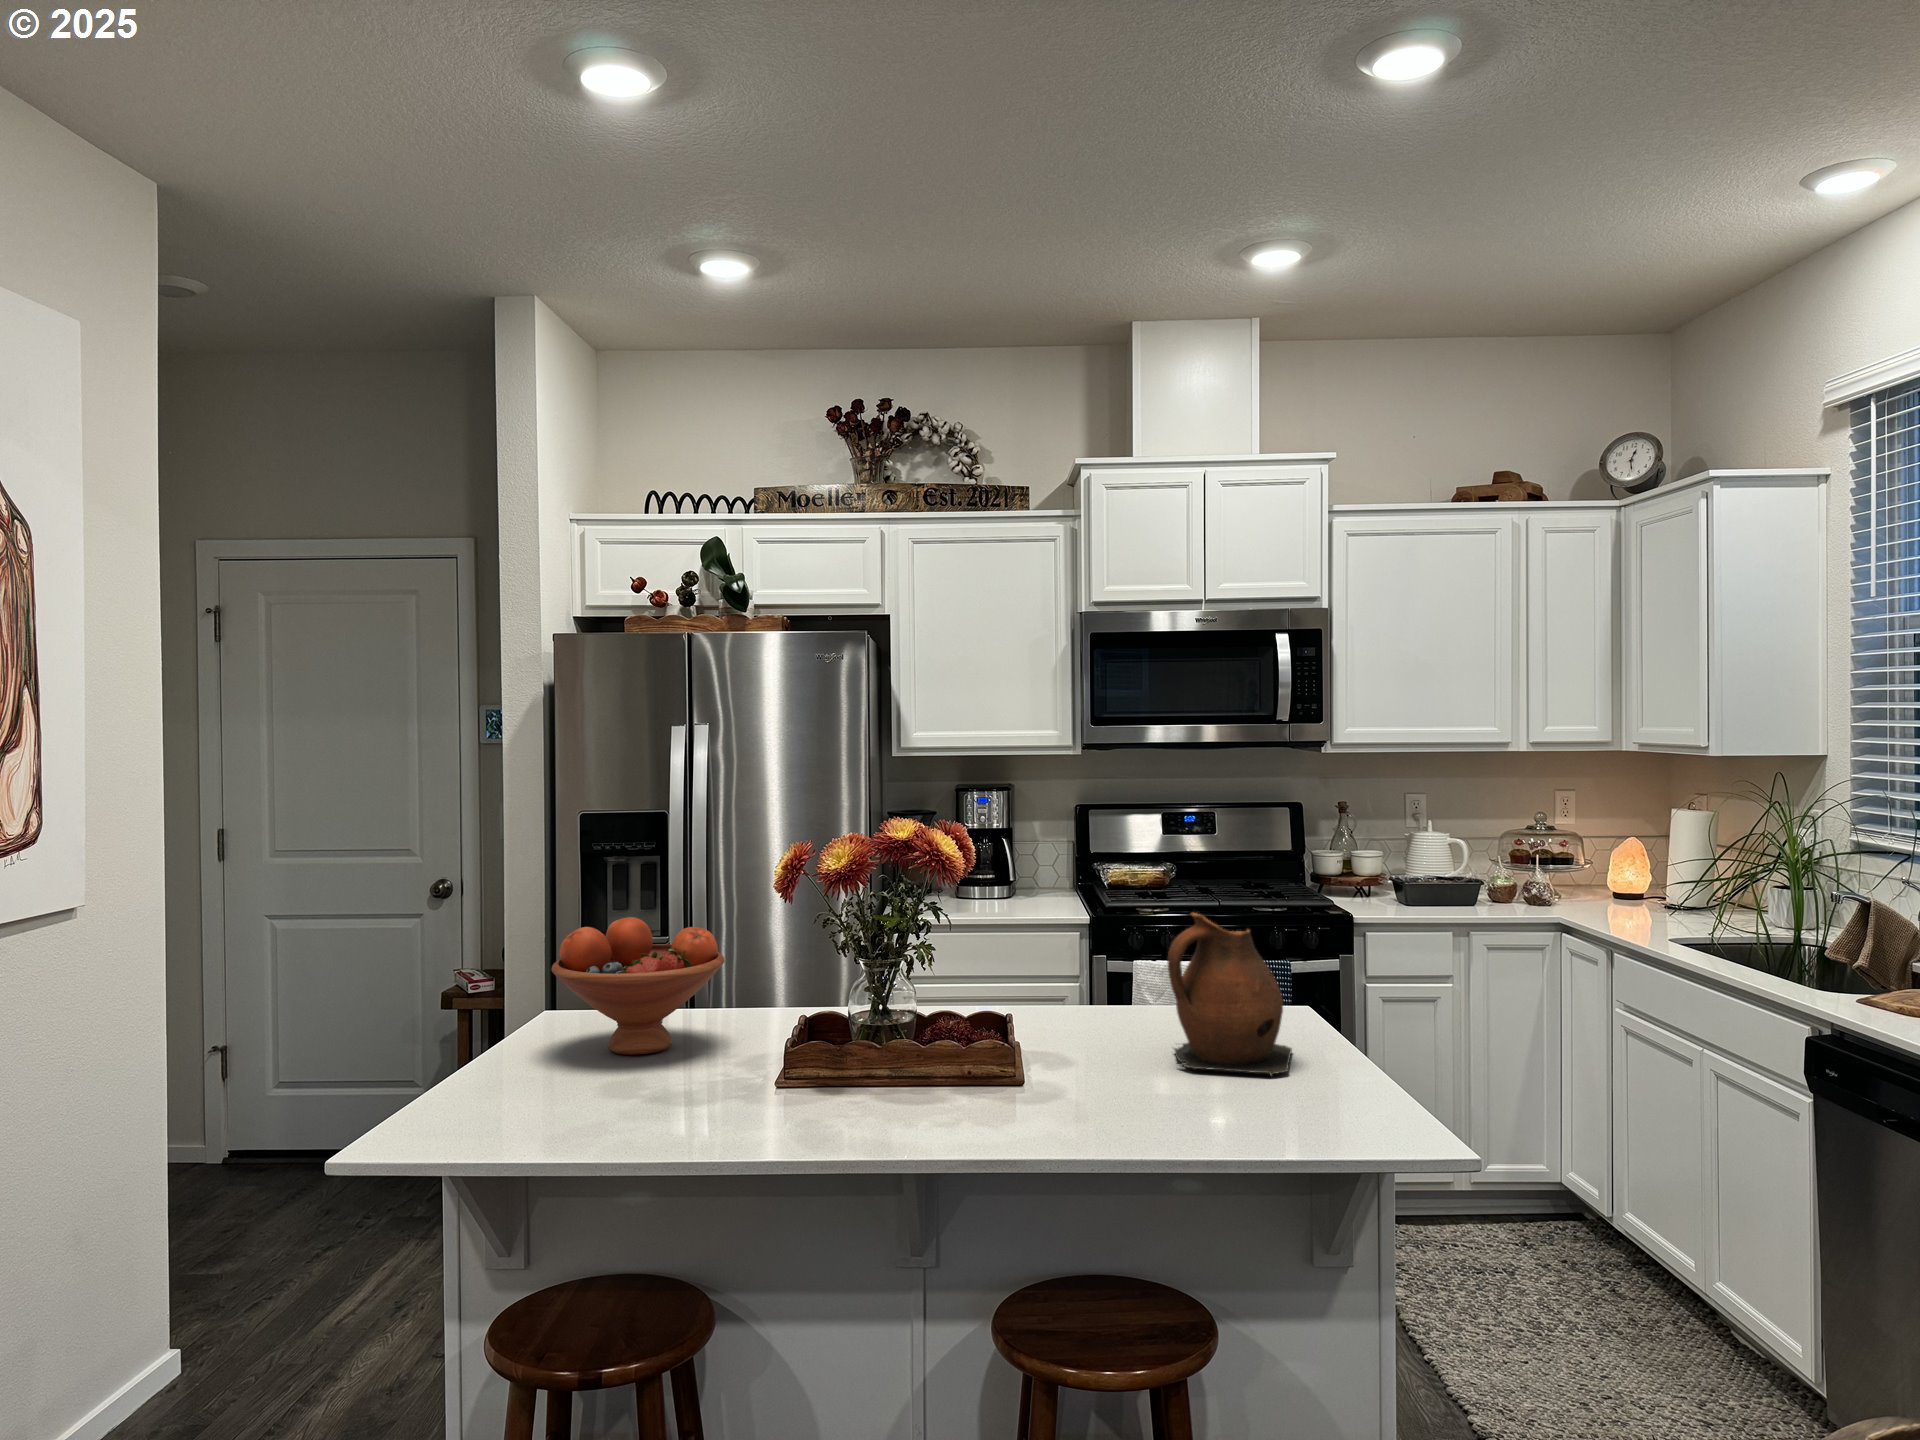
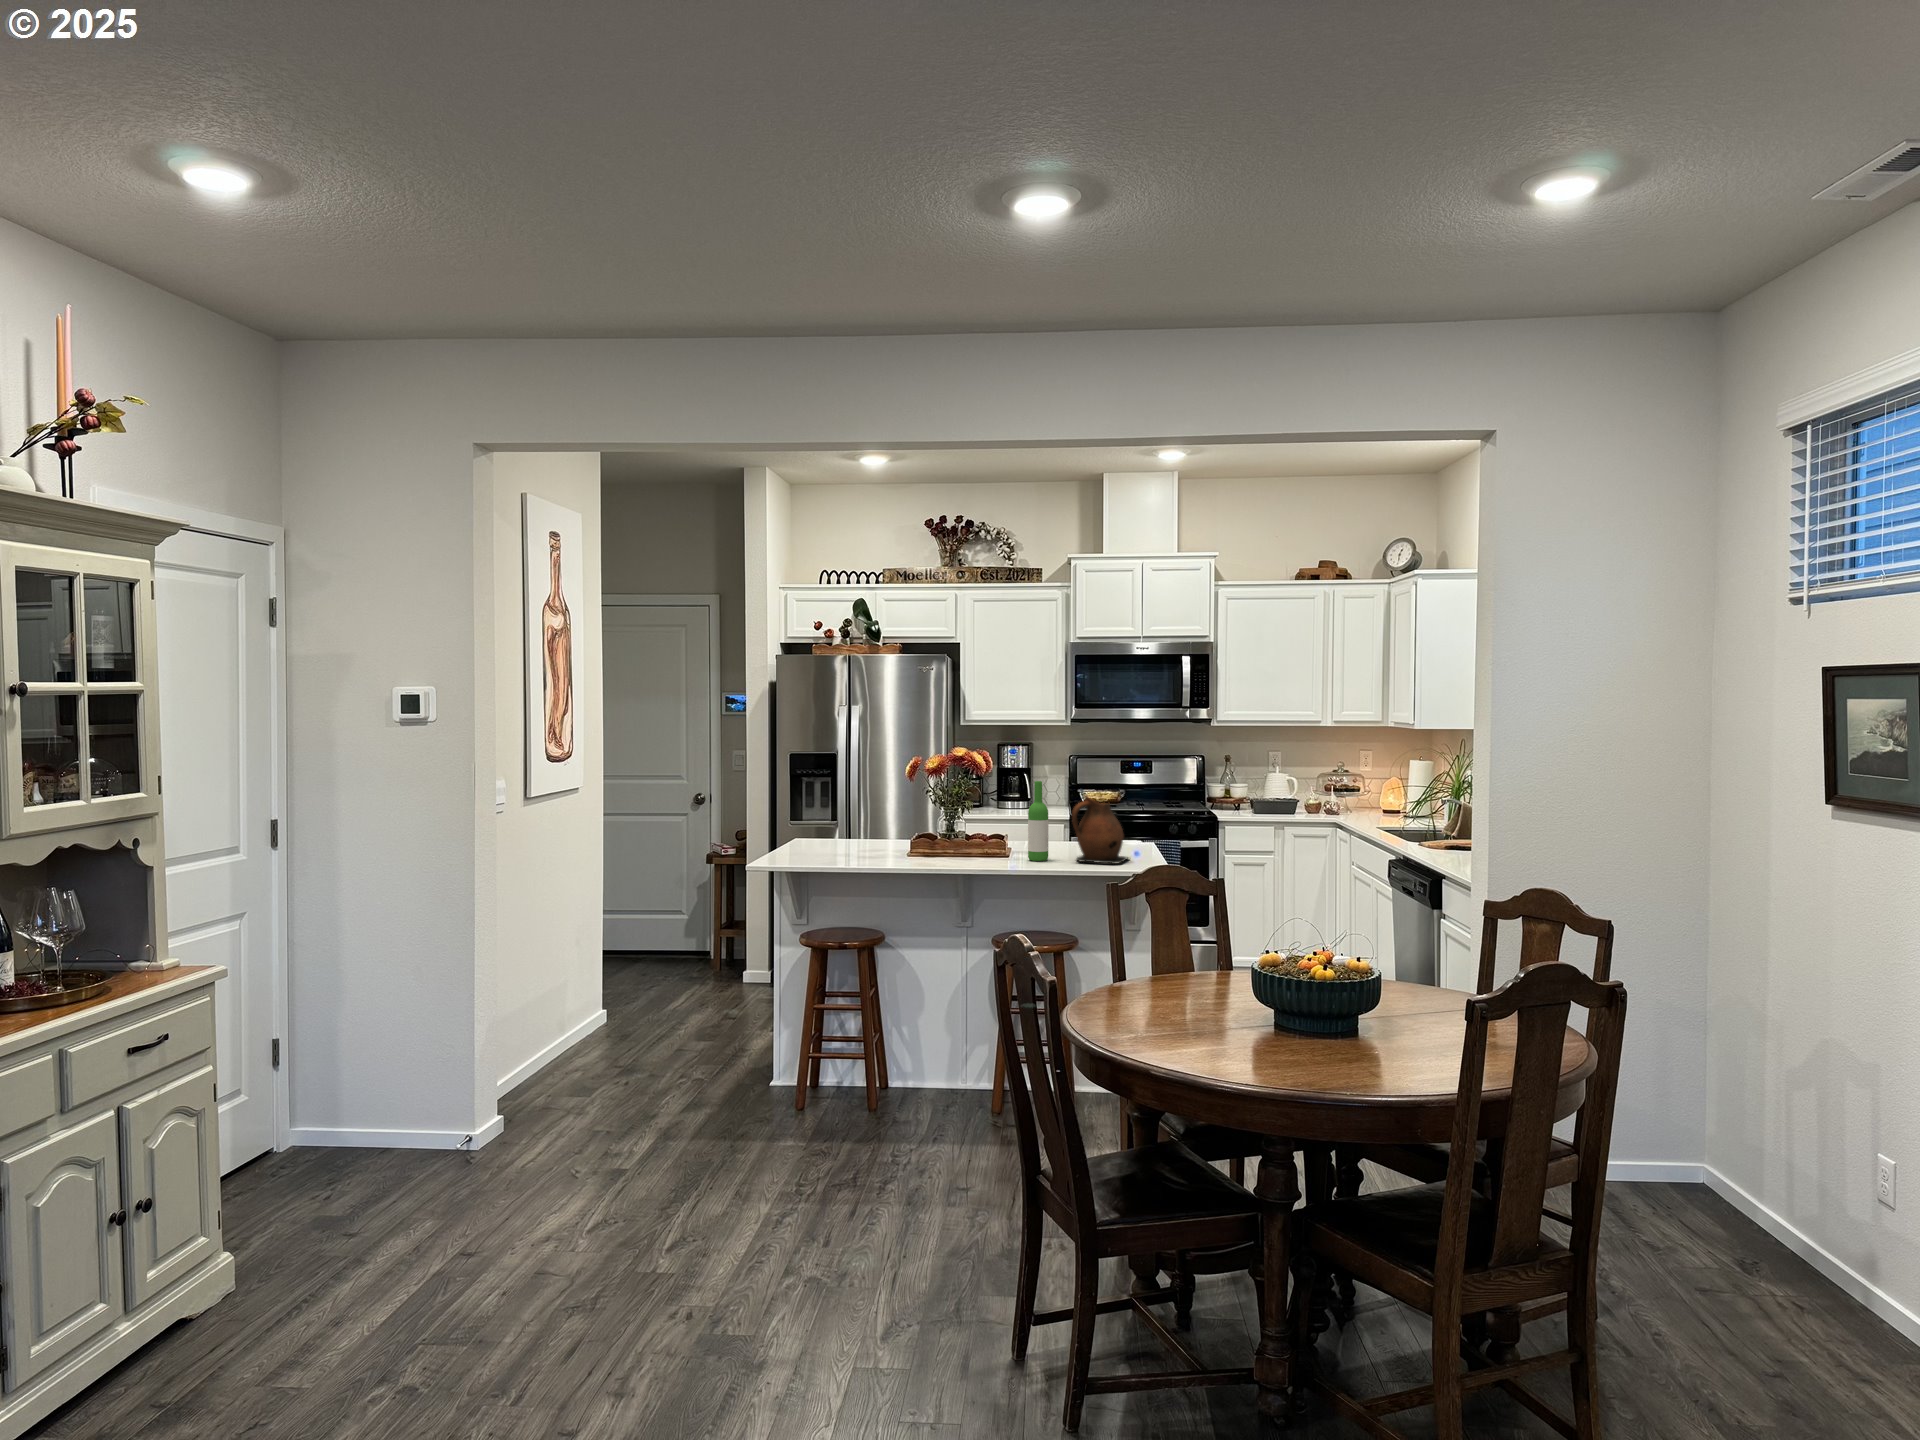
wine bottle: none [1067,883,1113,1065] -> present [1028,781,1048,861]
fruit bowl: present [552,917,724,1055] -> none [800,796,876,855]

